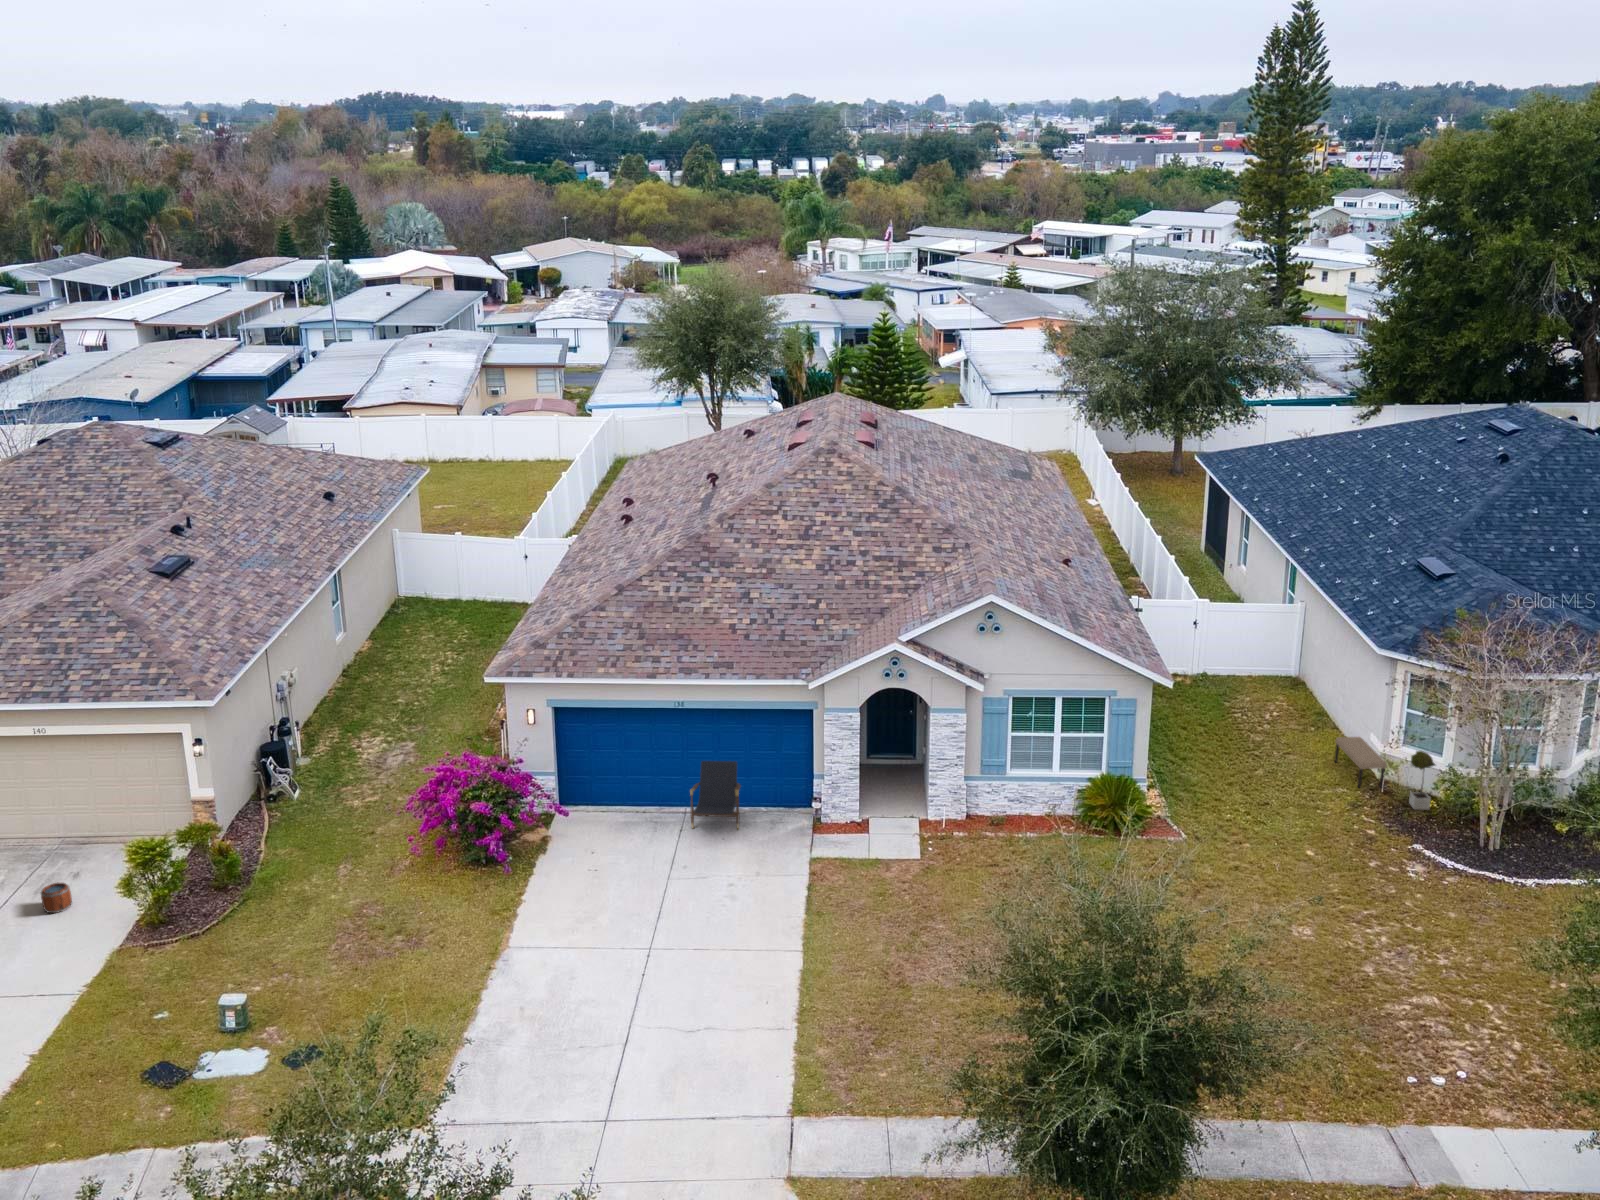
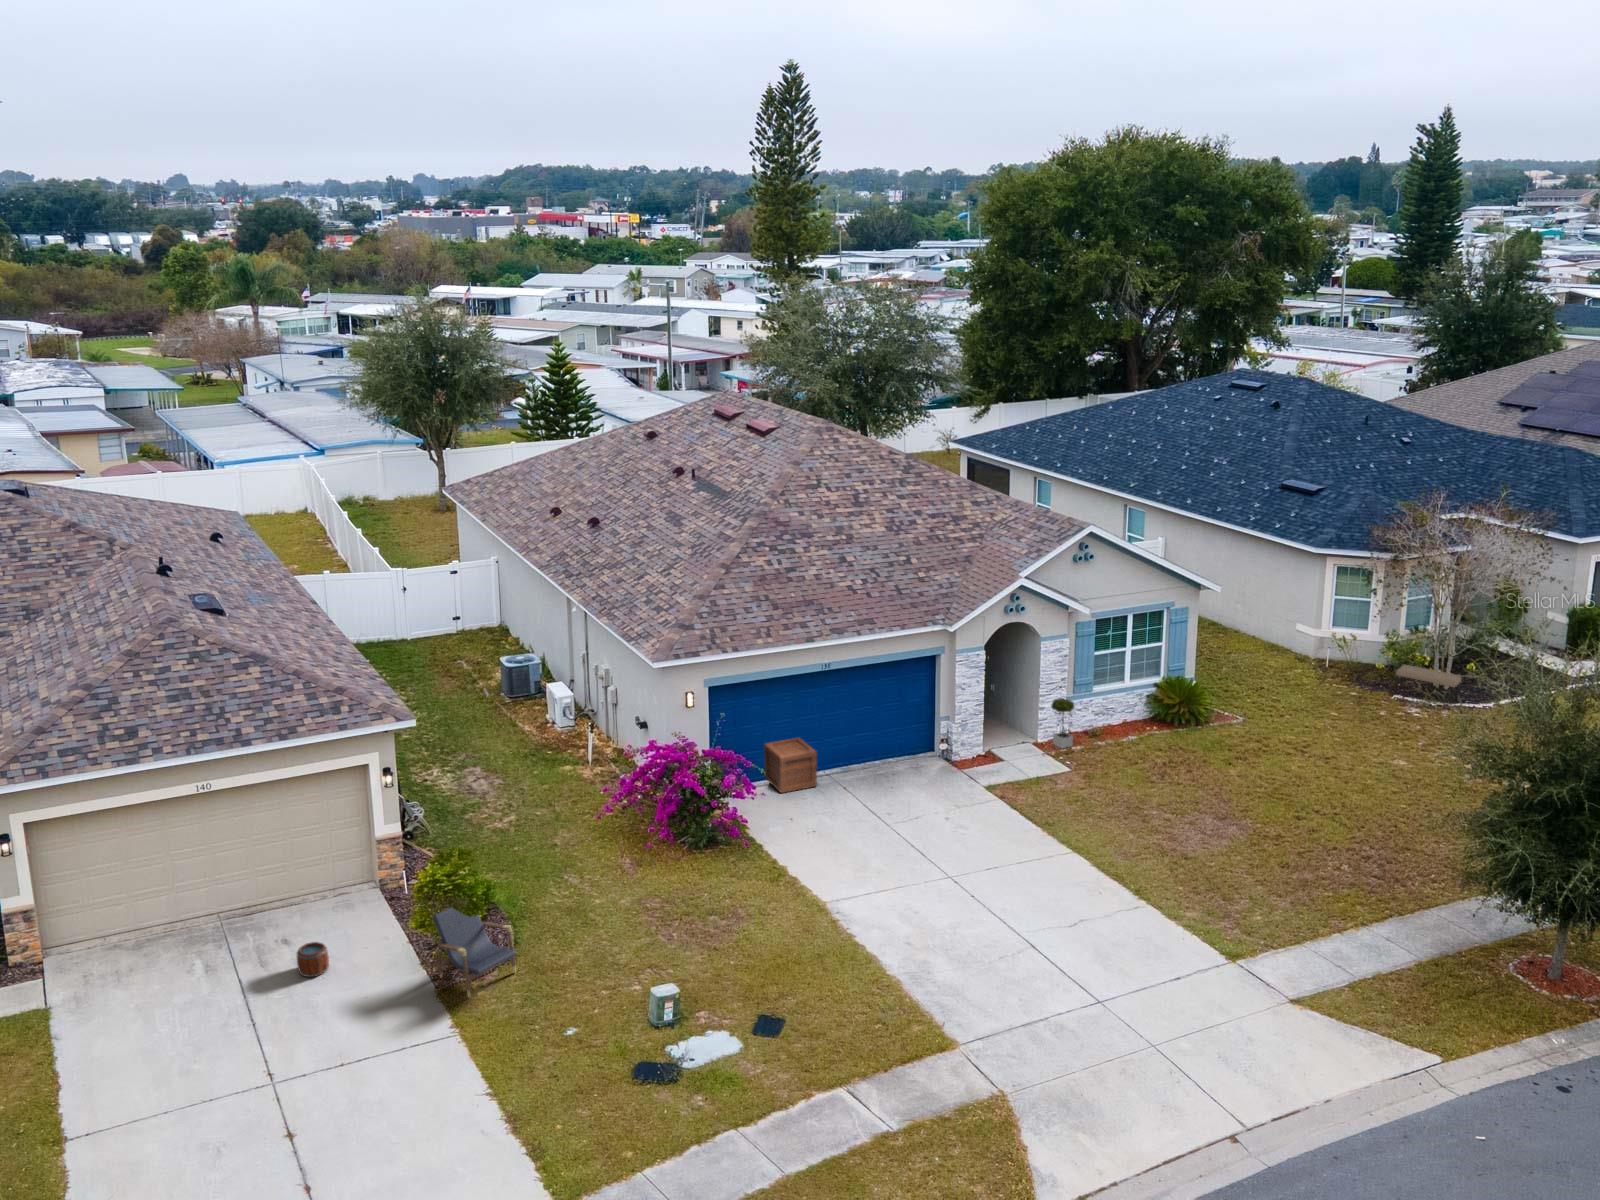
bench: present [1335,737,1387,788] -> present [1394,665,1461,704]
potted tree: present [1409,751,1435,810] -> present [1051,698,1074,748]
lounge chair: present [690,761,741,829] -> present [433,908,516,998]
wooden crate: none [607,772,654,826] -> present [764,738,817,793]

